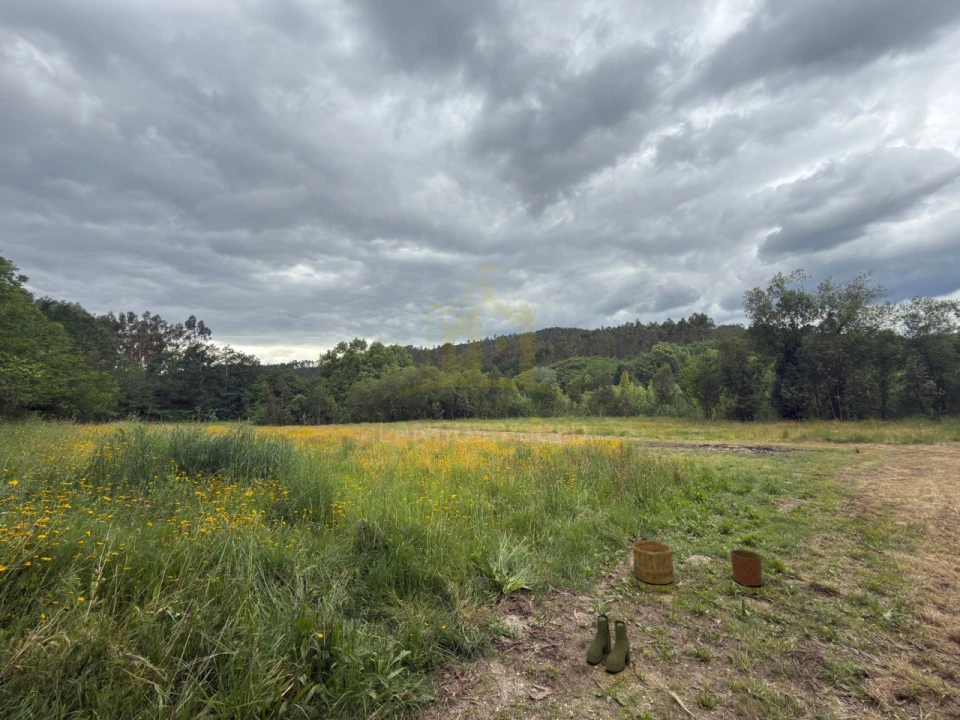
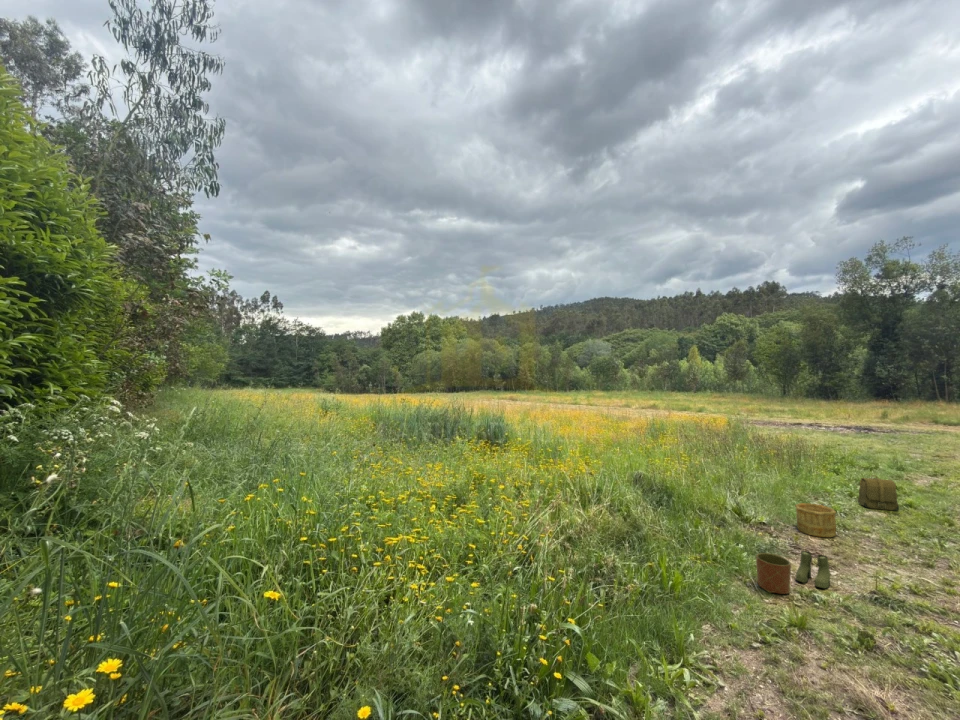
backpack: none [719,501,758,541] -> present [858,475,899,511]
planter: present [730,549,762,586] -> present [756,553,791,594]

